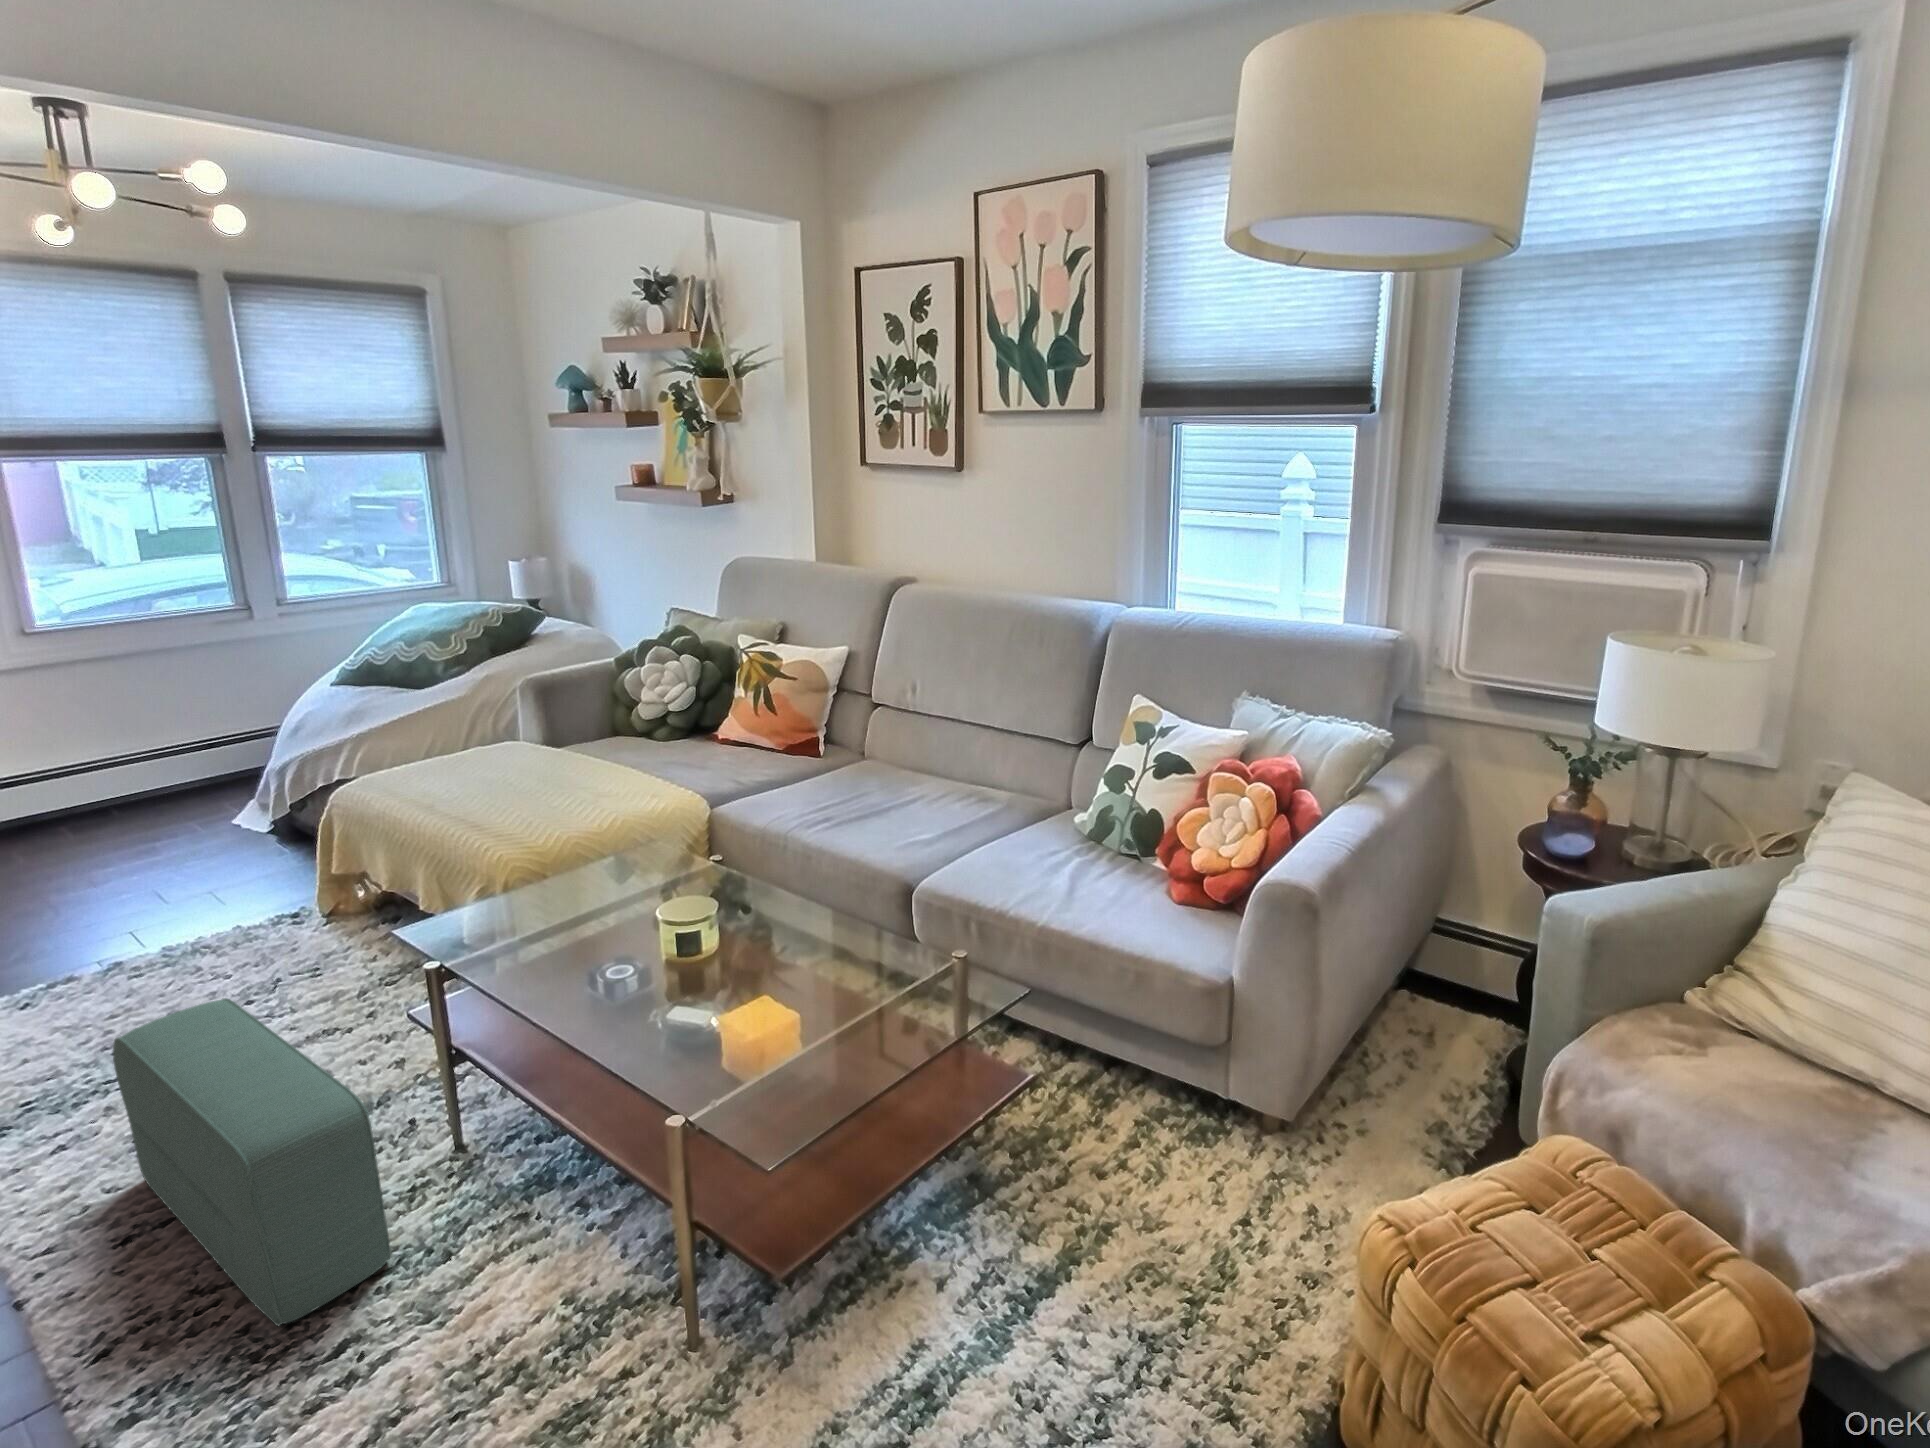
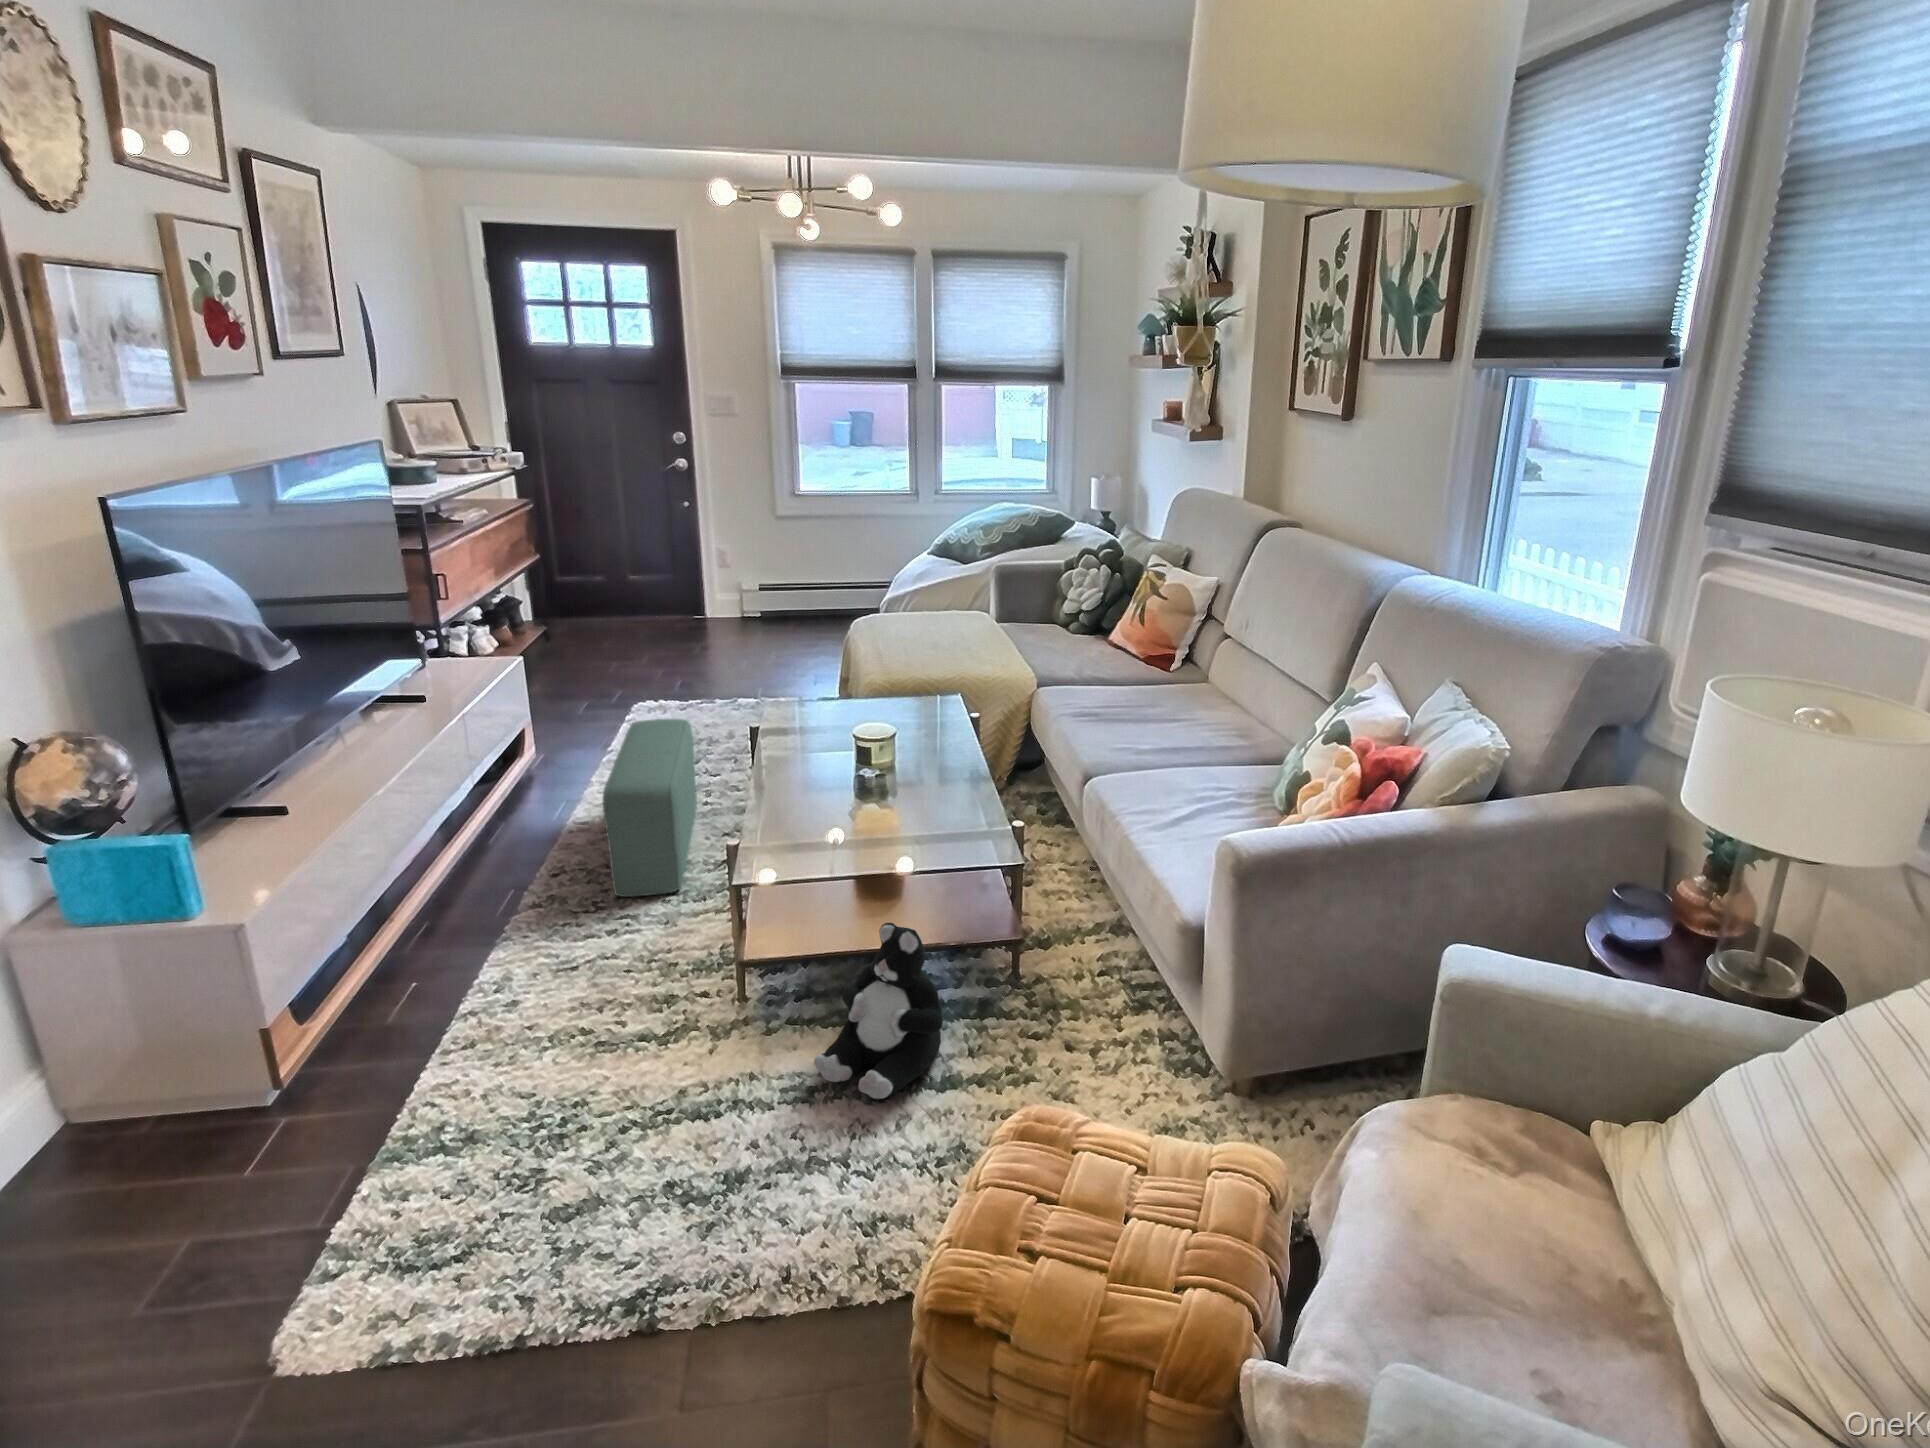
plush toy: none [886,1122,1043,1367] -> present [814,923,943,1099]

